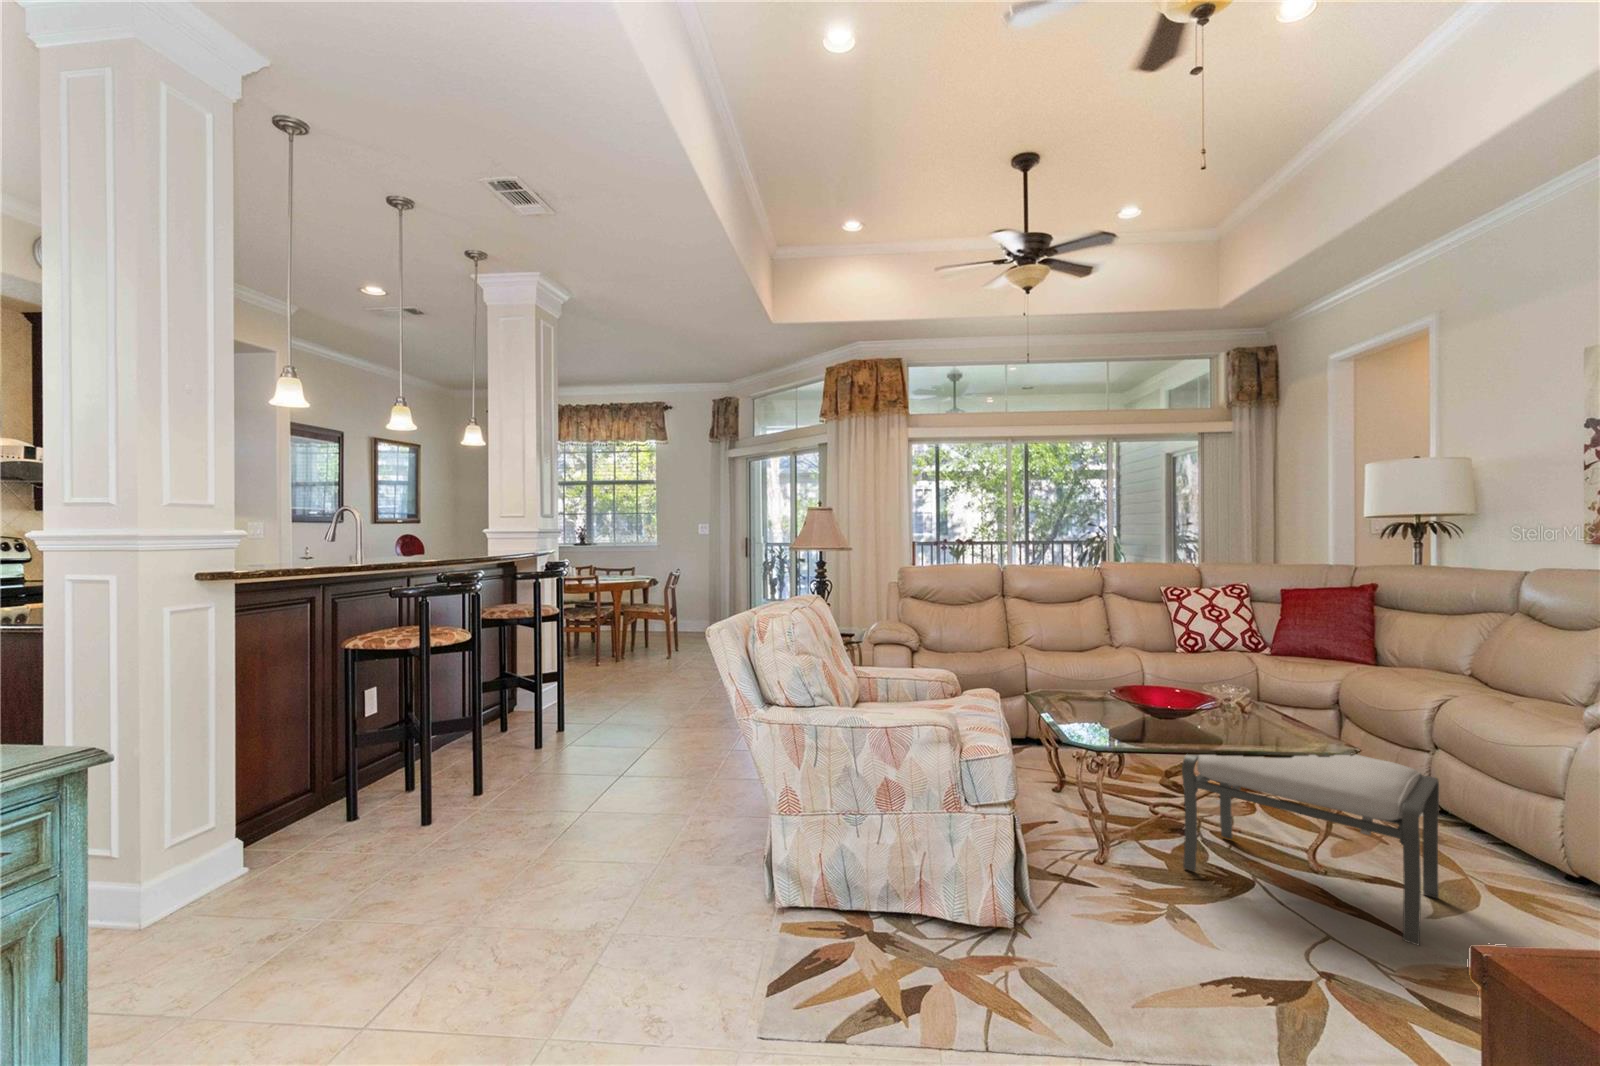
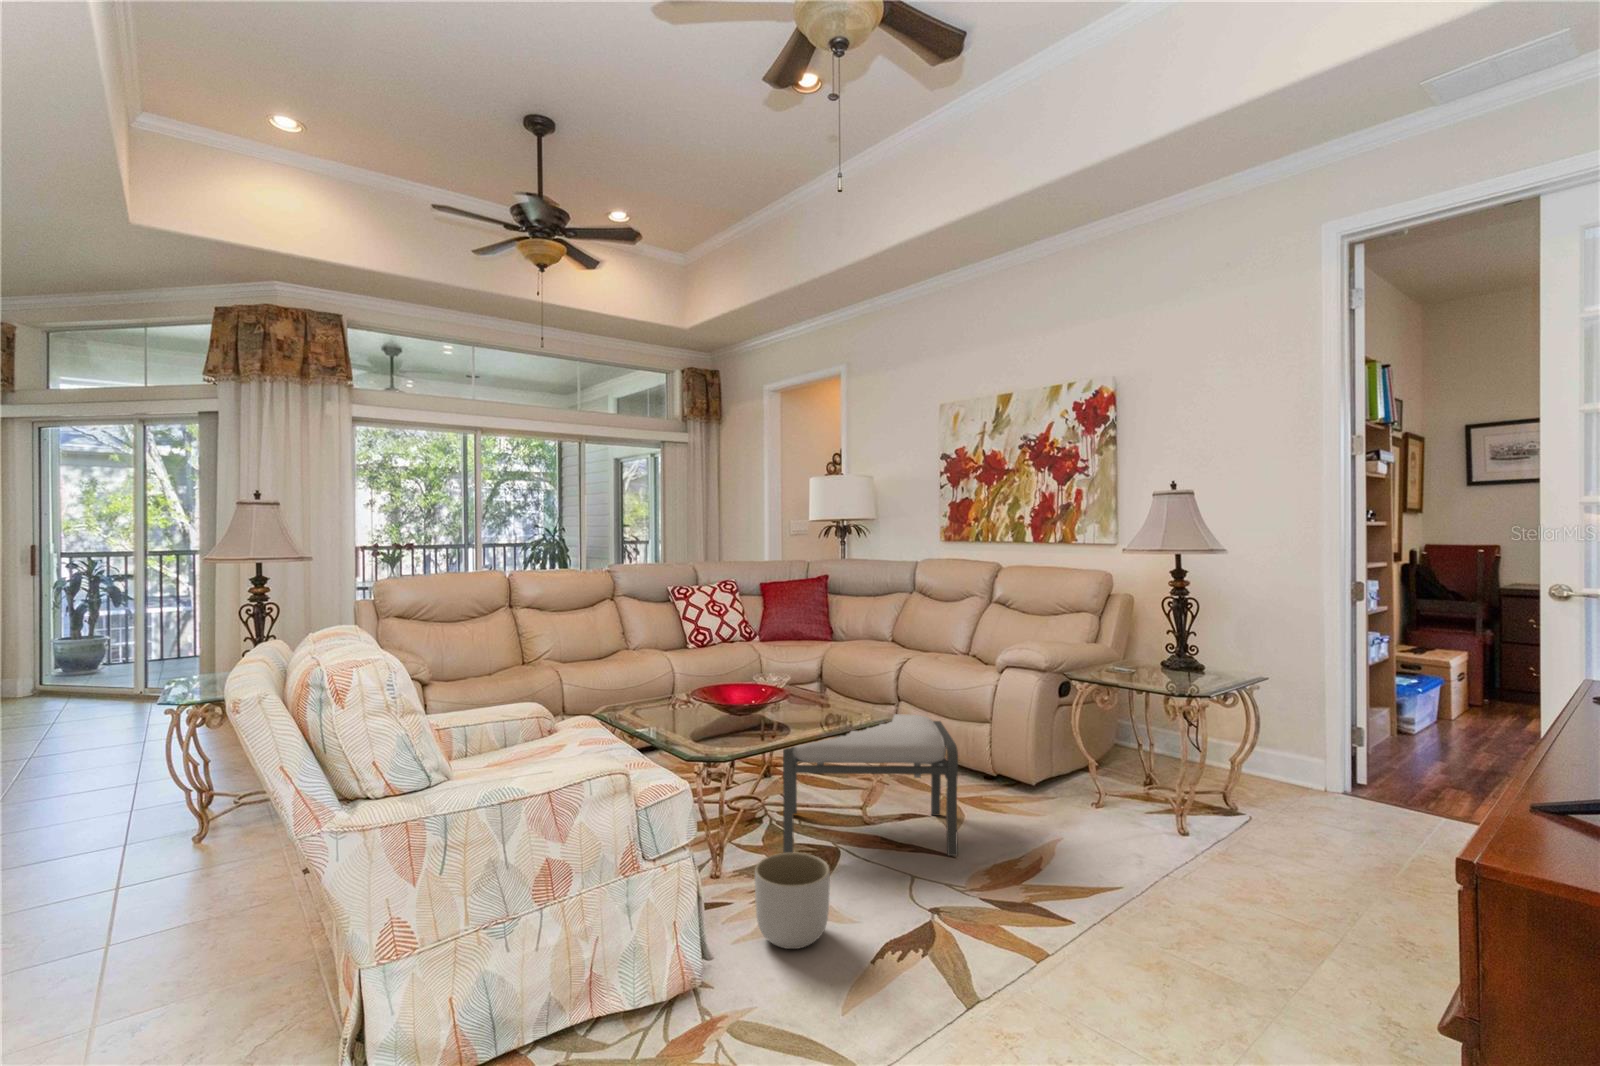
planter: none [1093,851,1173,946] -> present [755,853,830,949]

